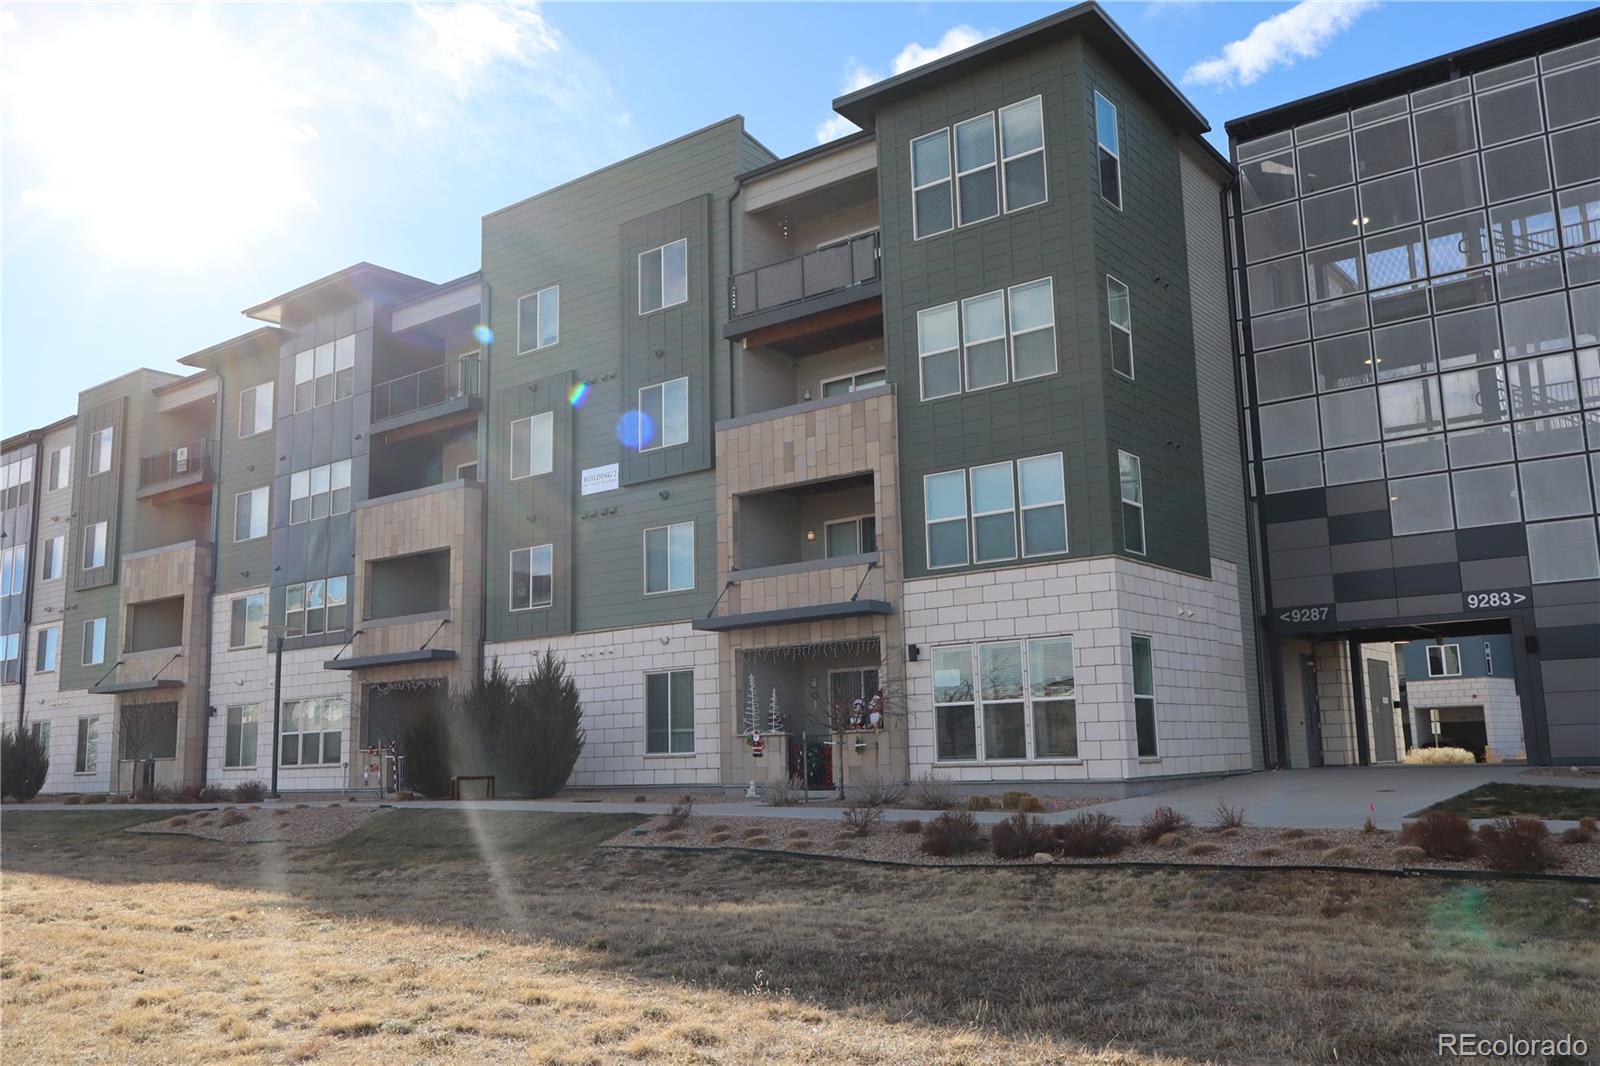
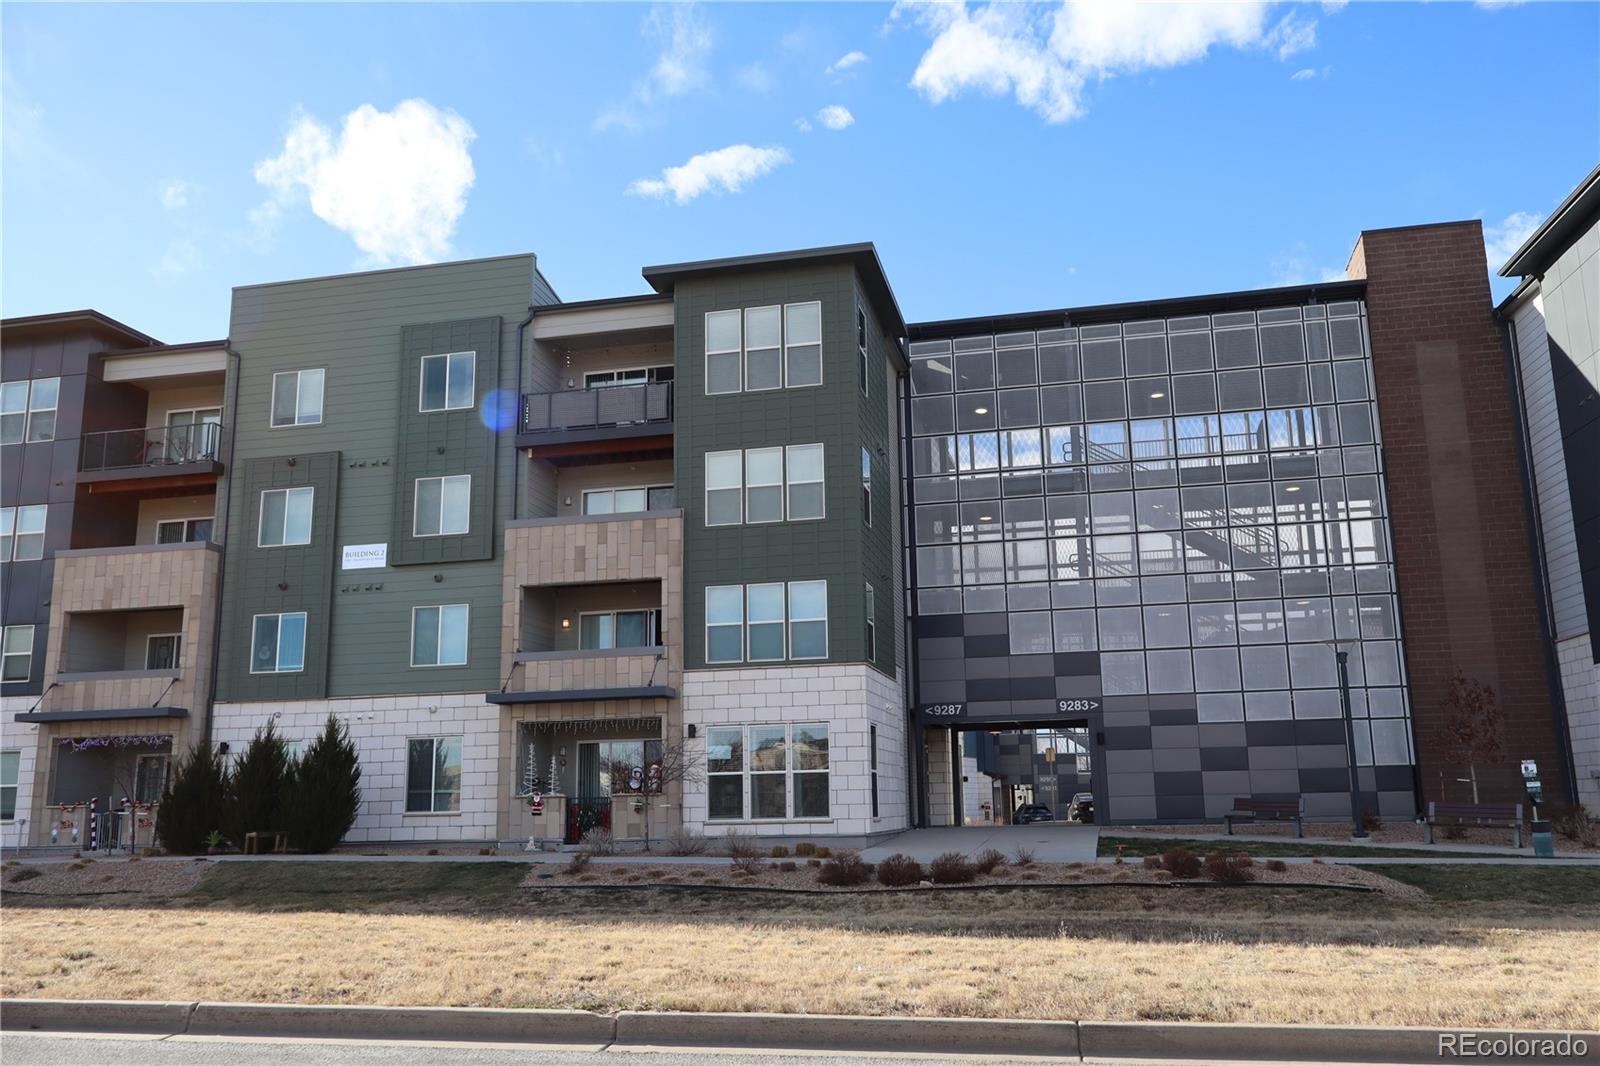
decorative plant: none [417,774,444,799] -> present [208,831,217,854]

